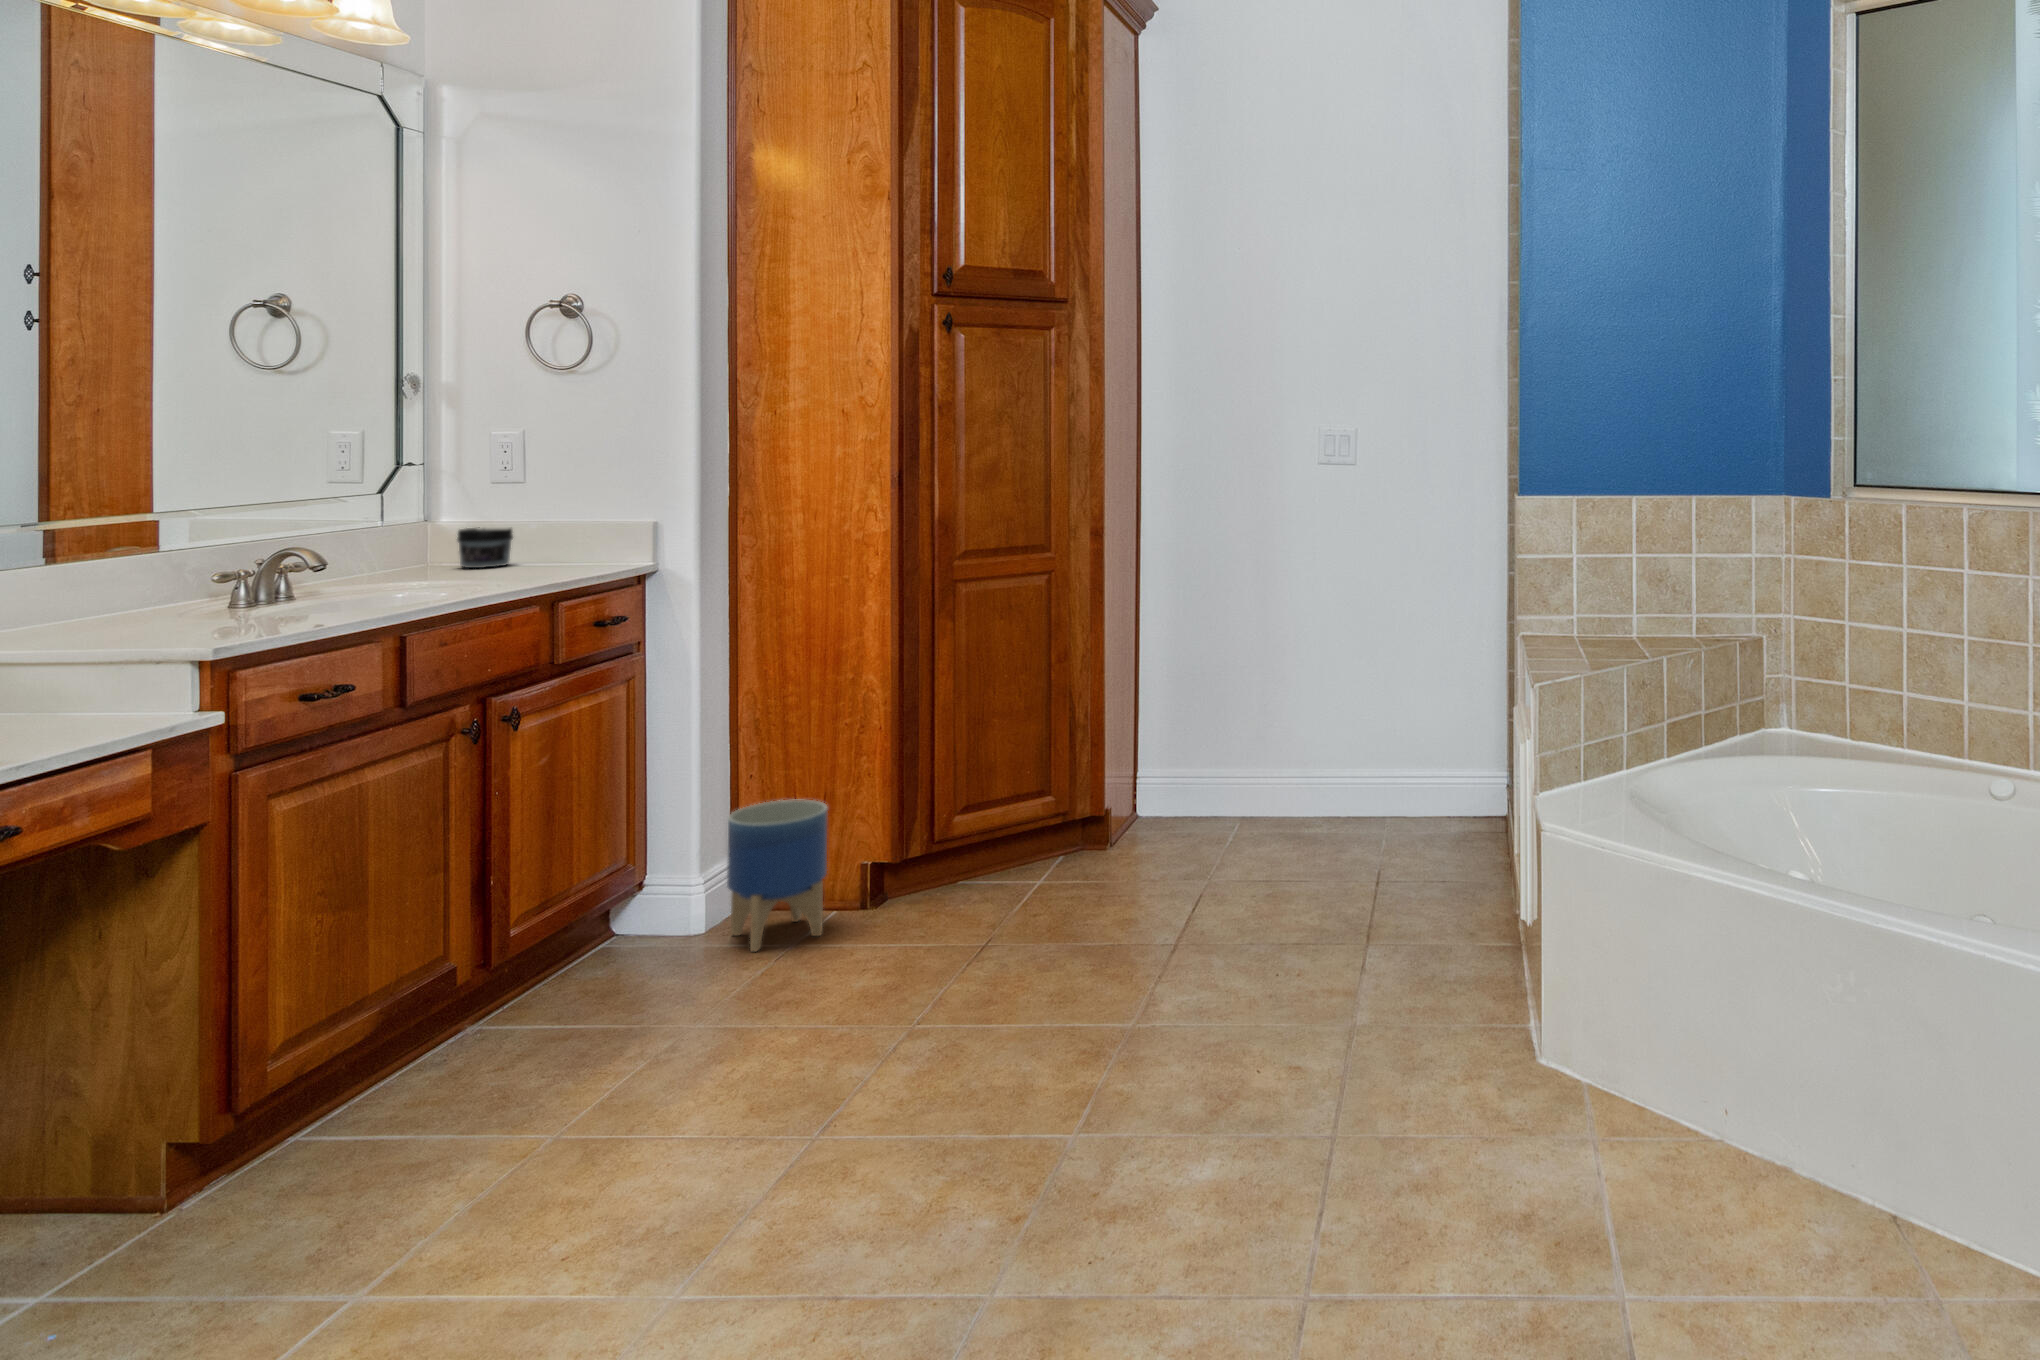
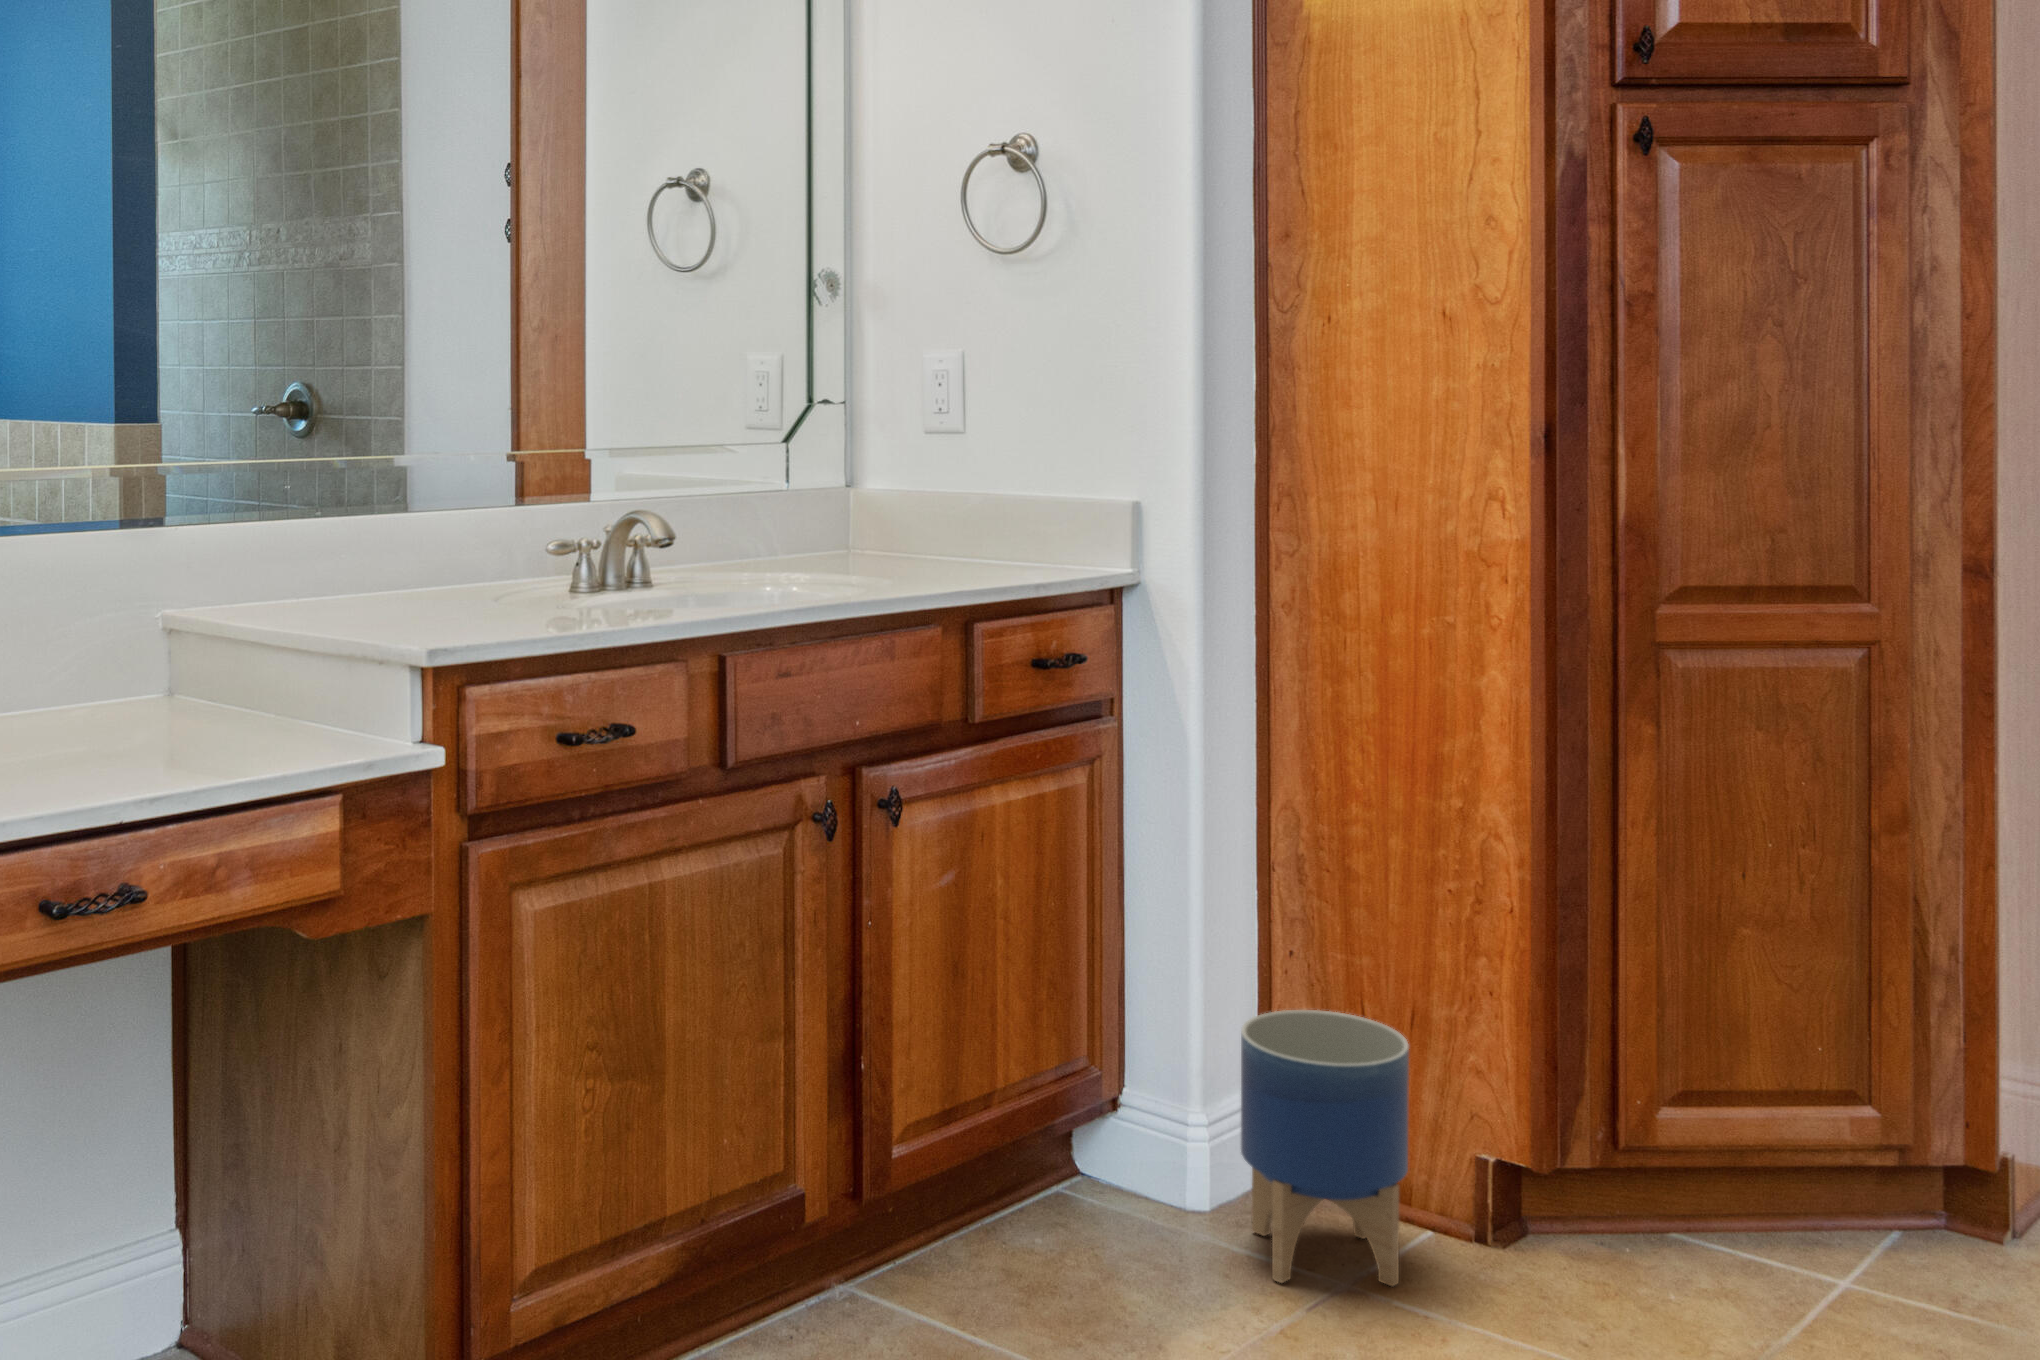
jar: present [457,527,513,568] -> none [881,496,954,557]

